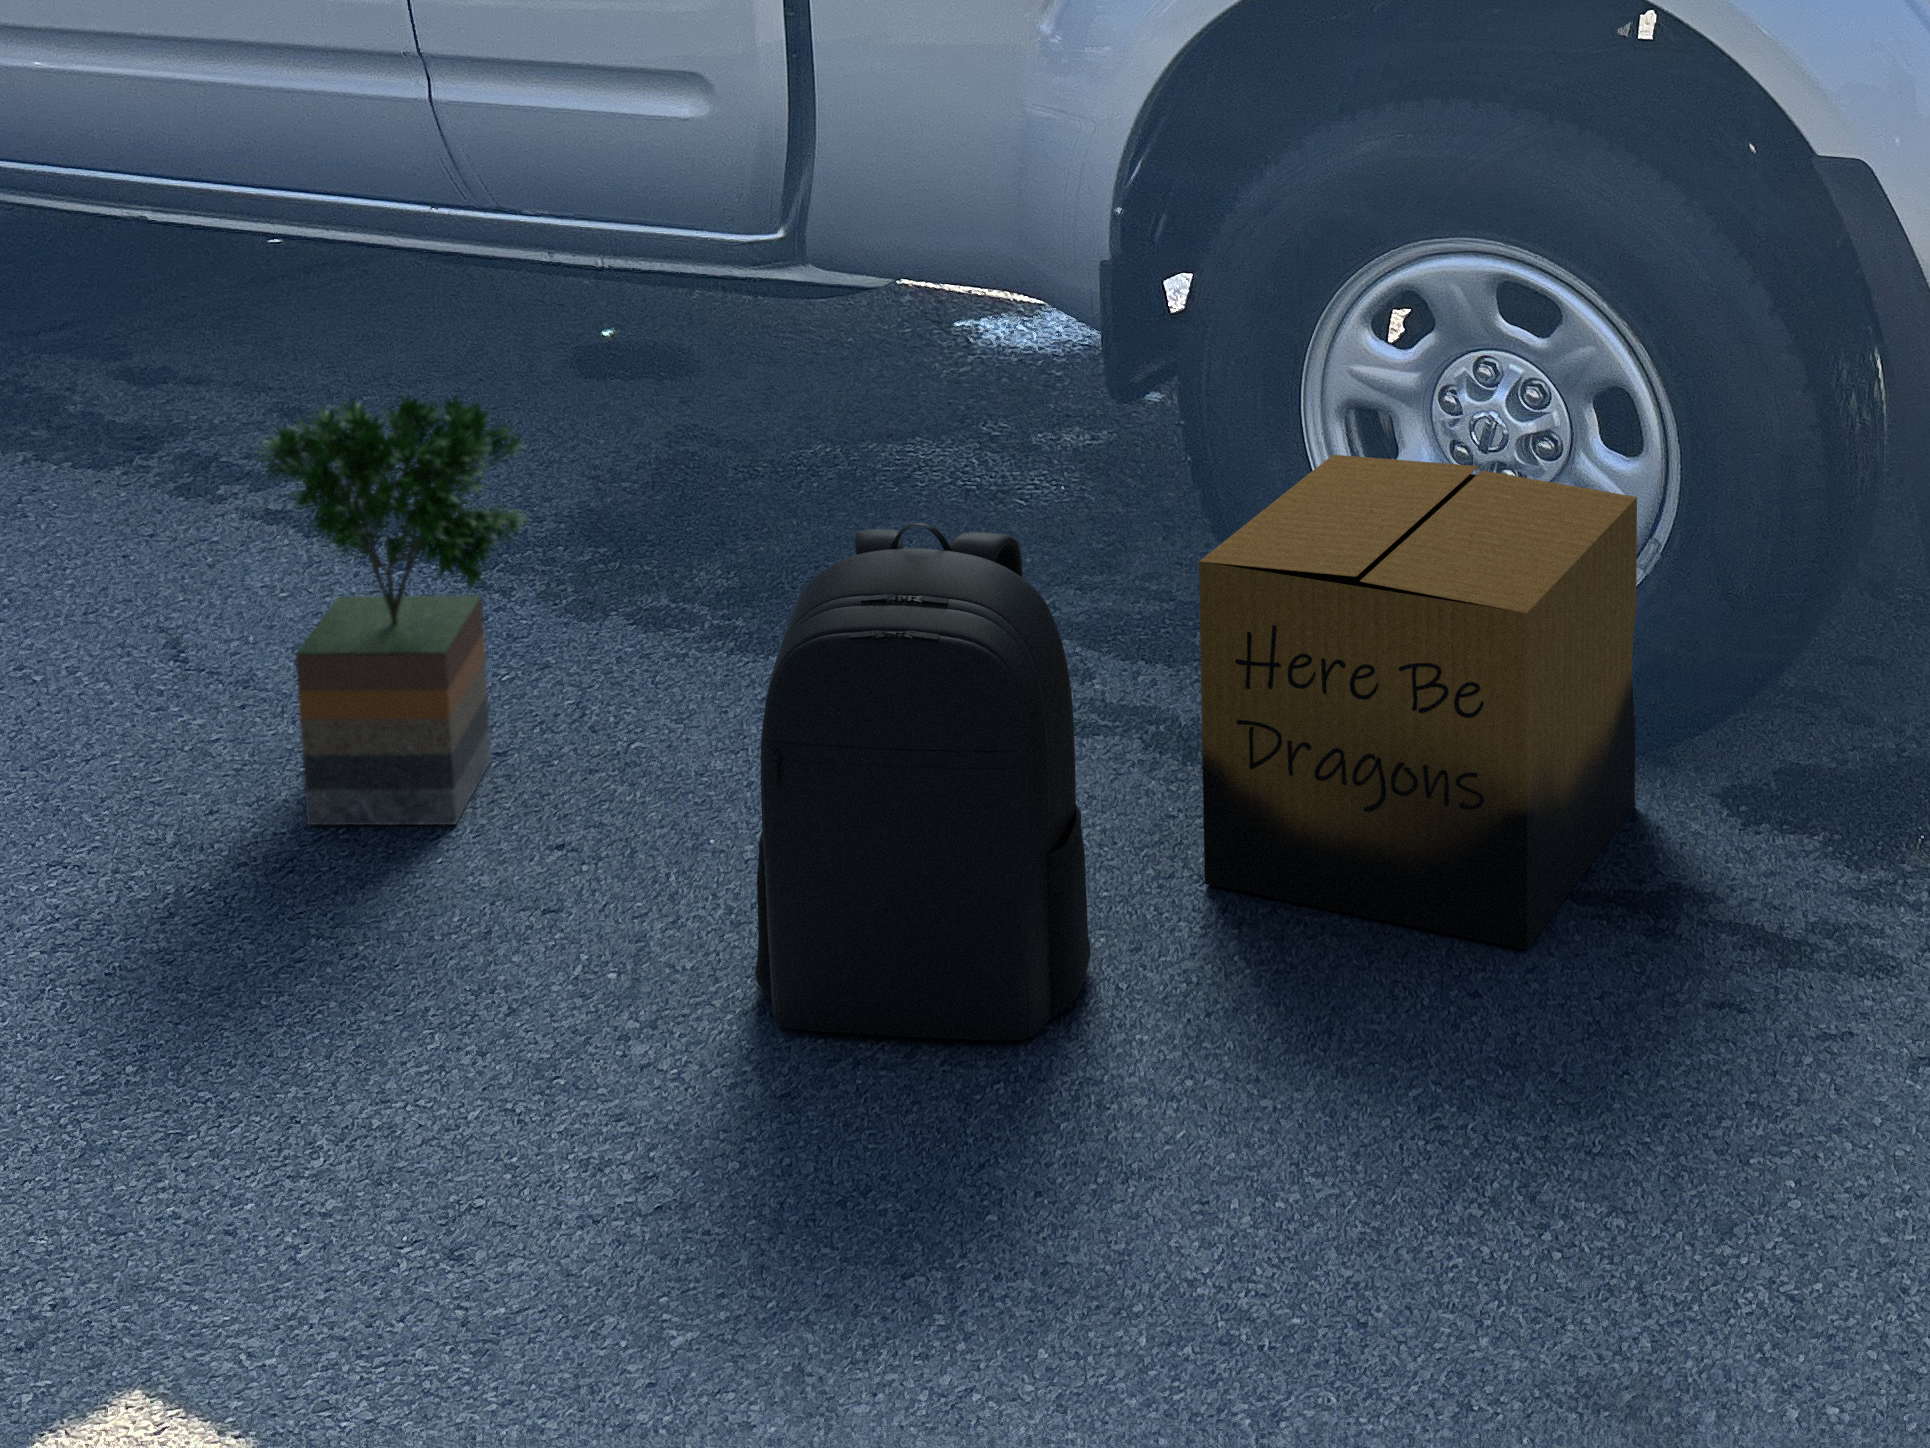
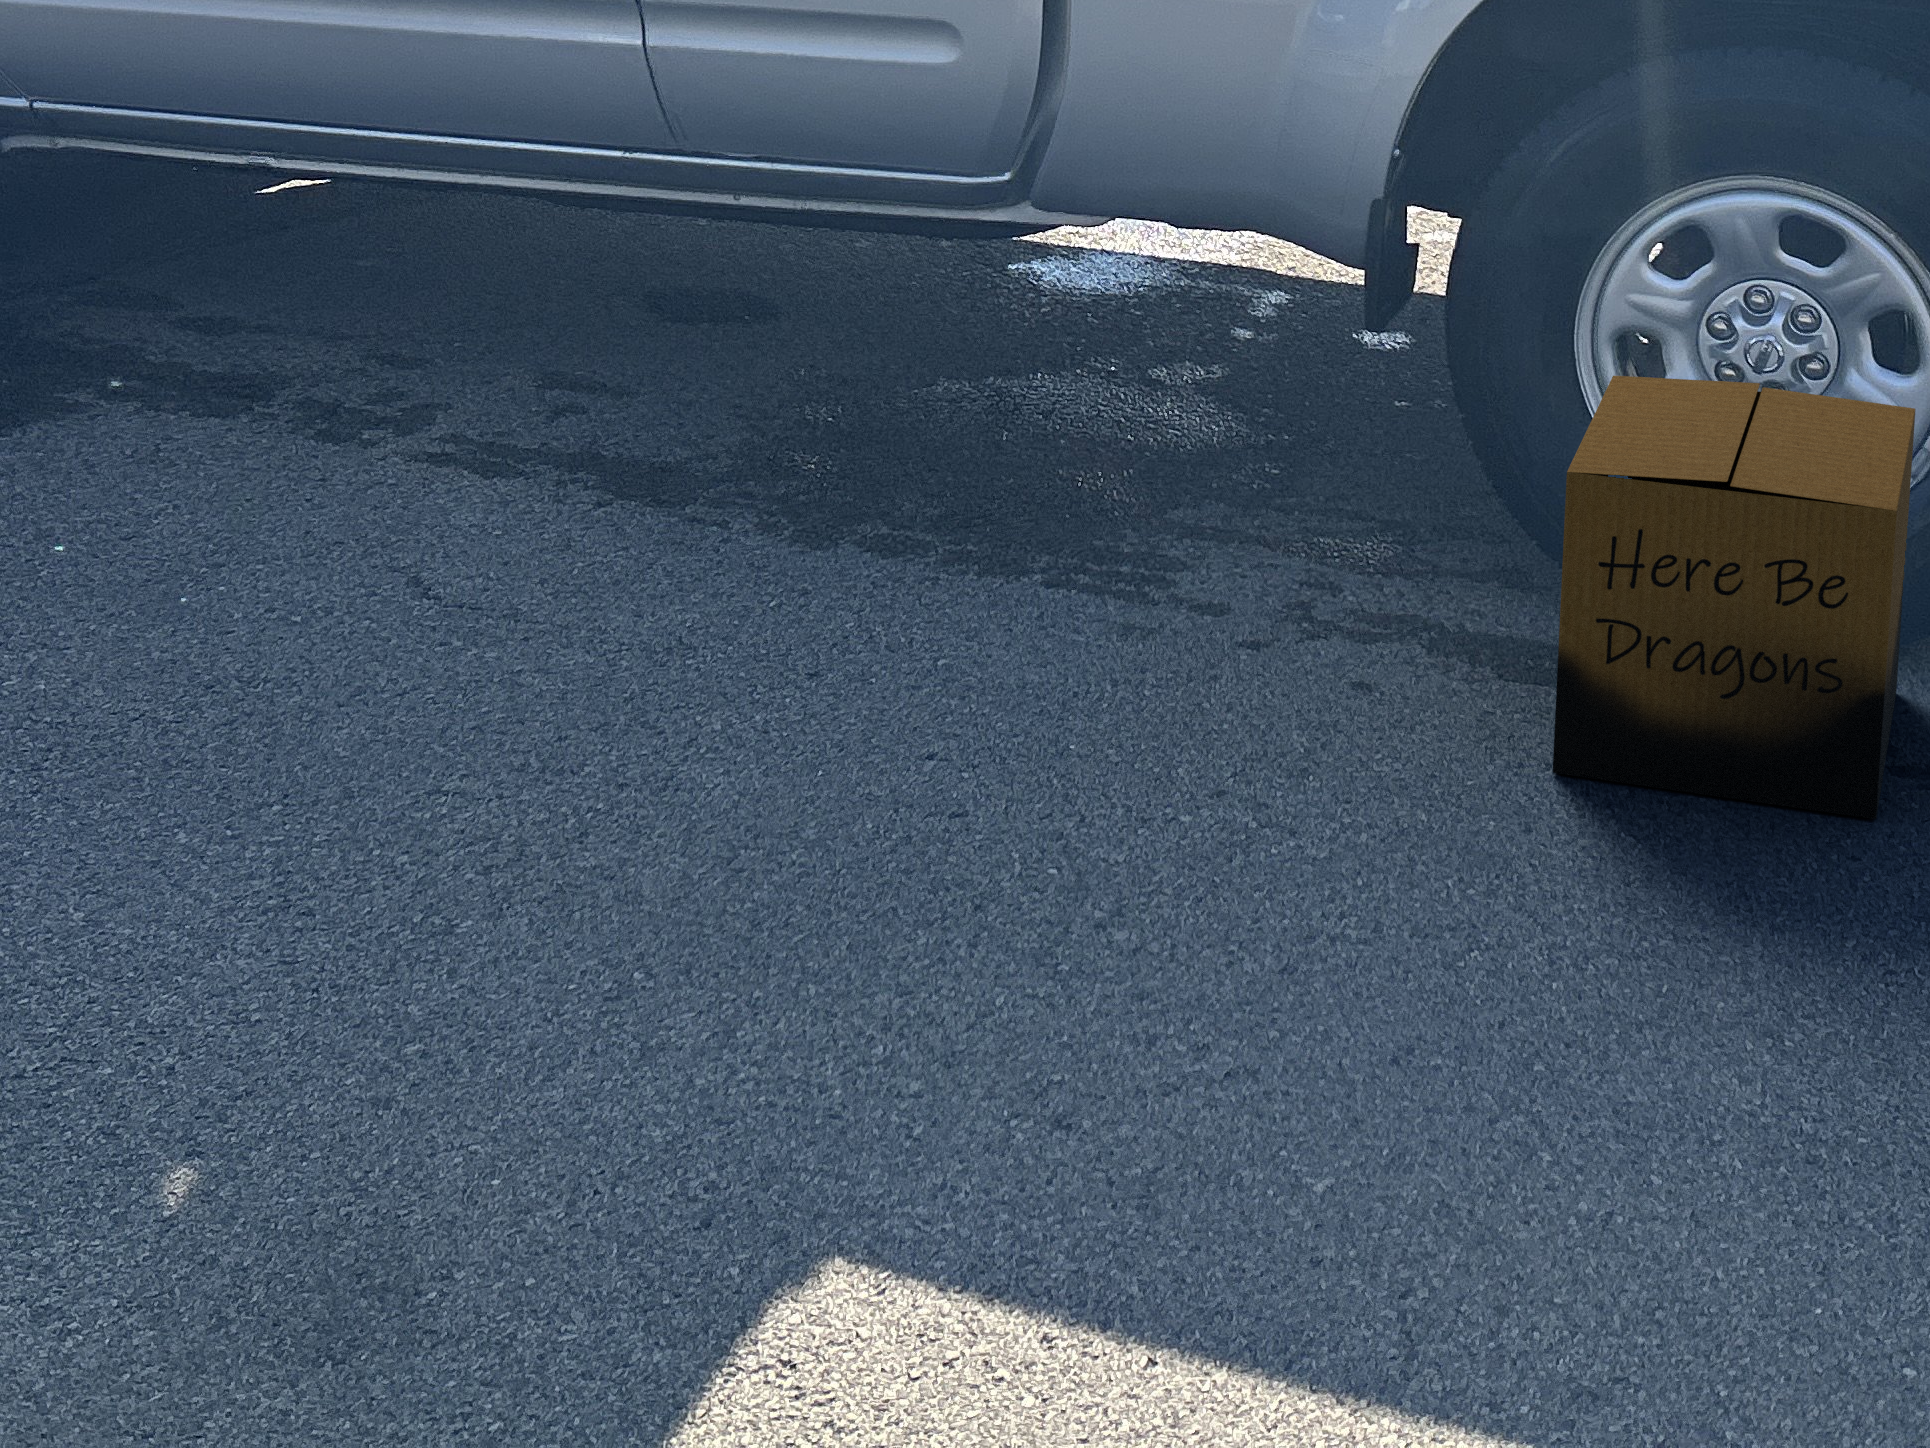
potted tree: present [259,395,529,825] -> none [606,327,883,749]
backpack: present [755,523,1091,1040] -> none [1194,438,1507,916]

